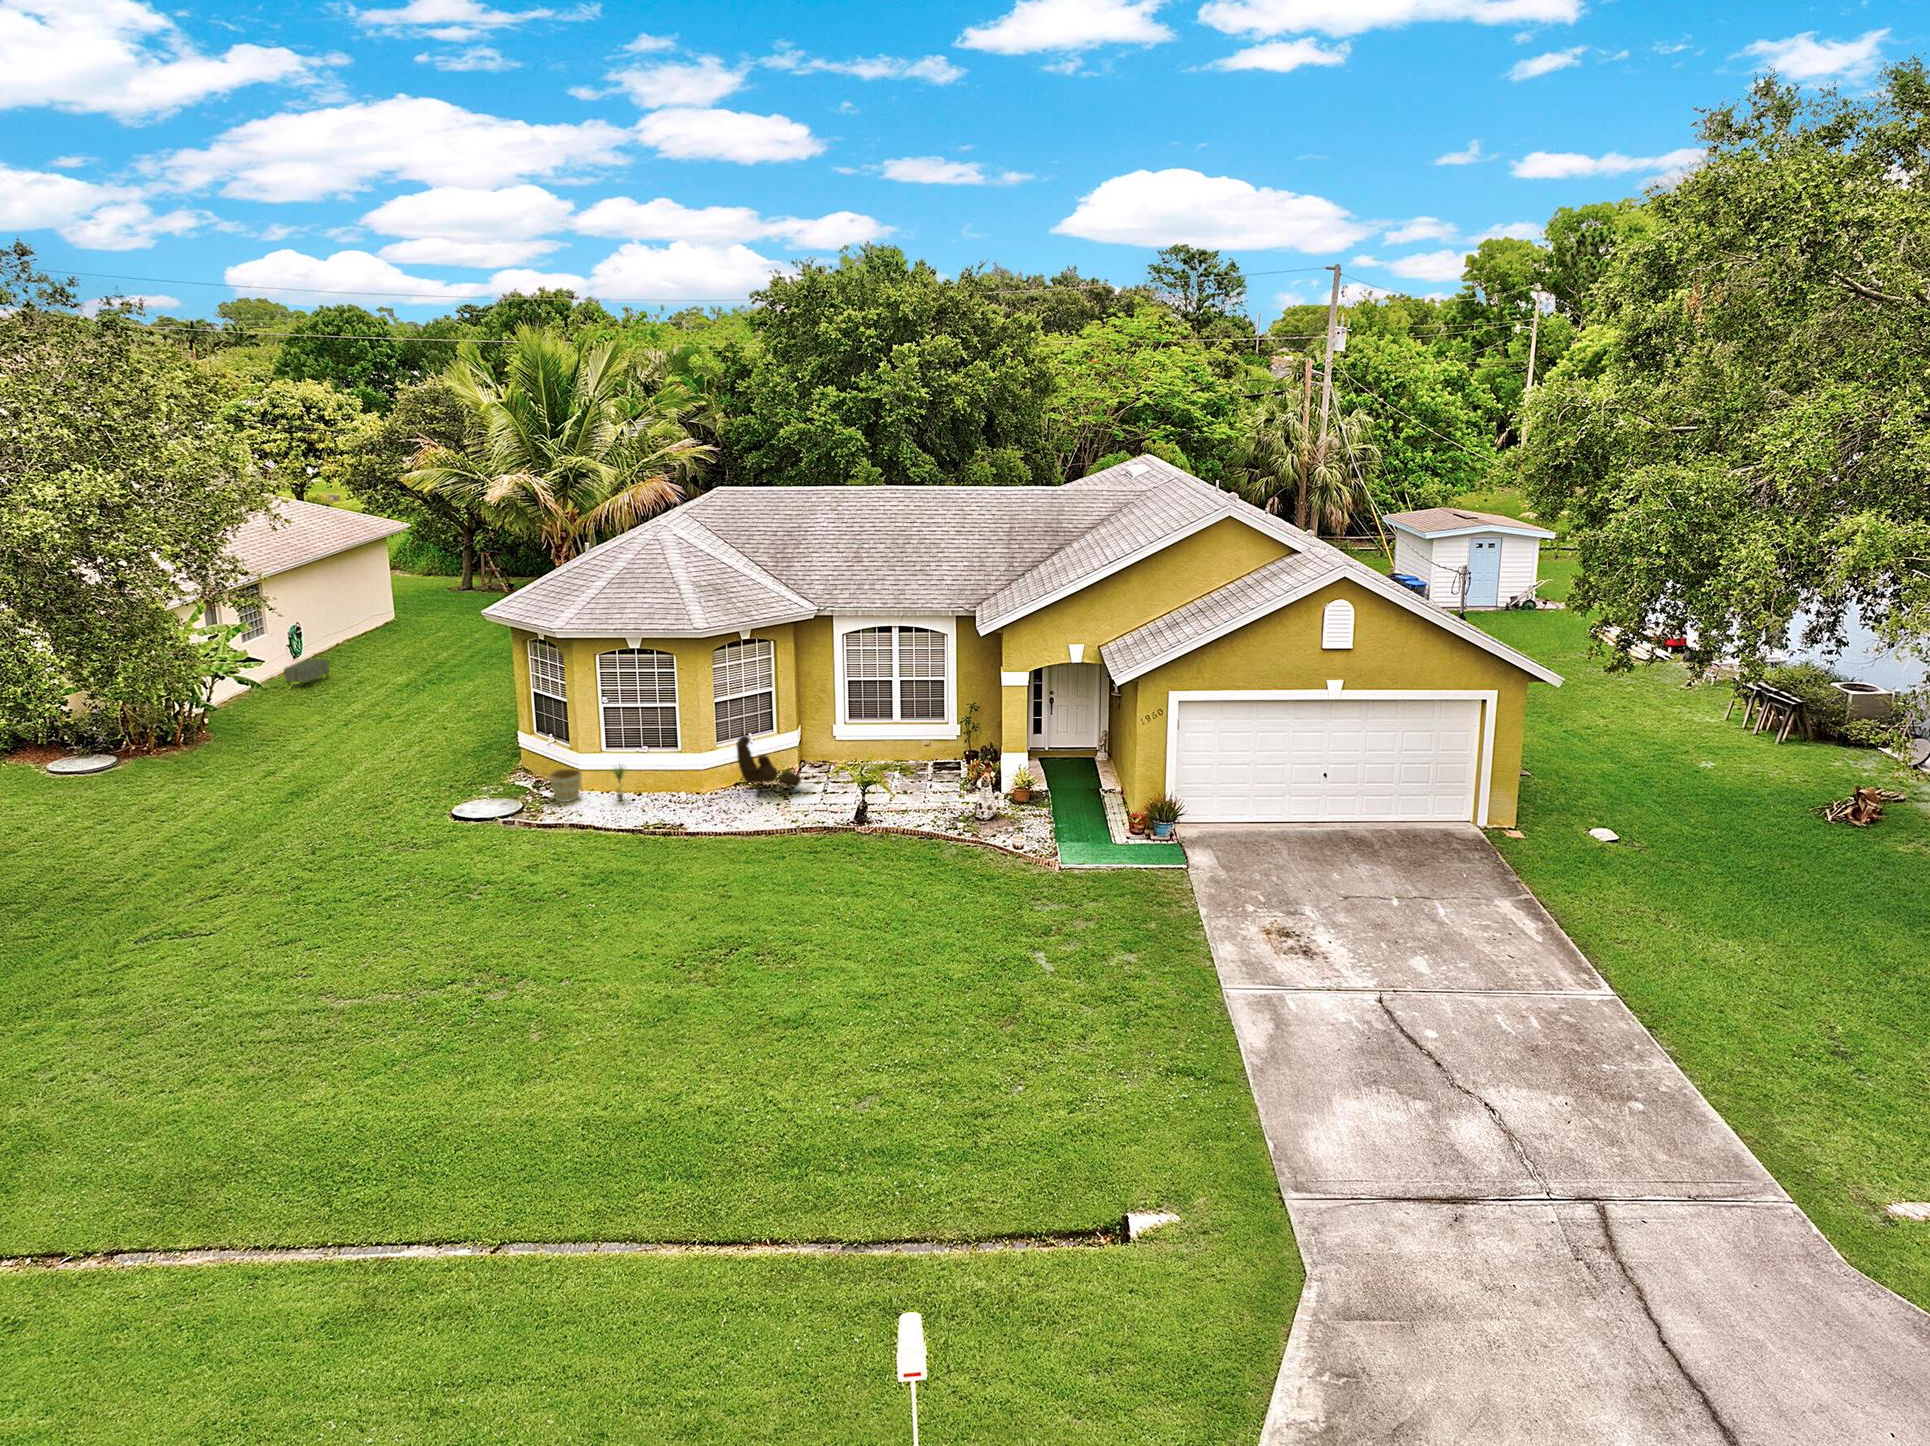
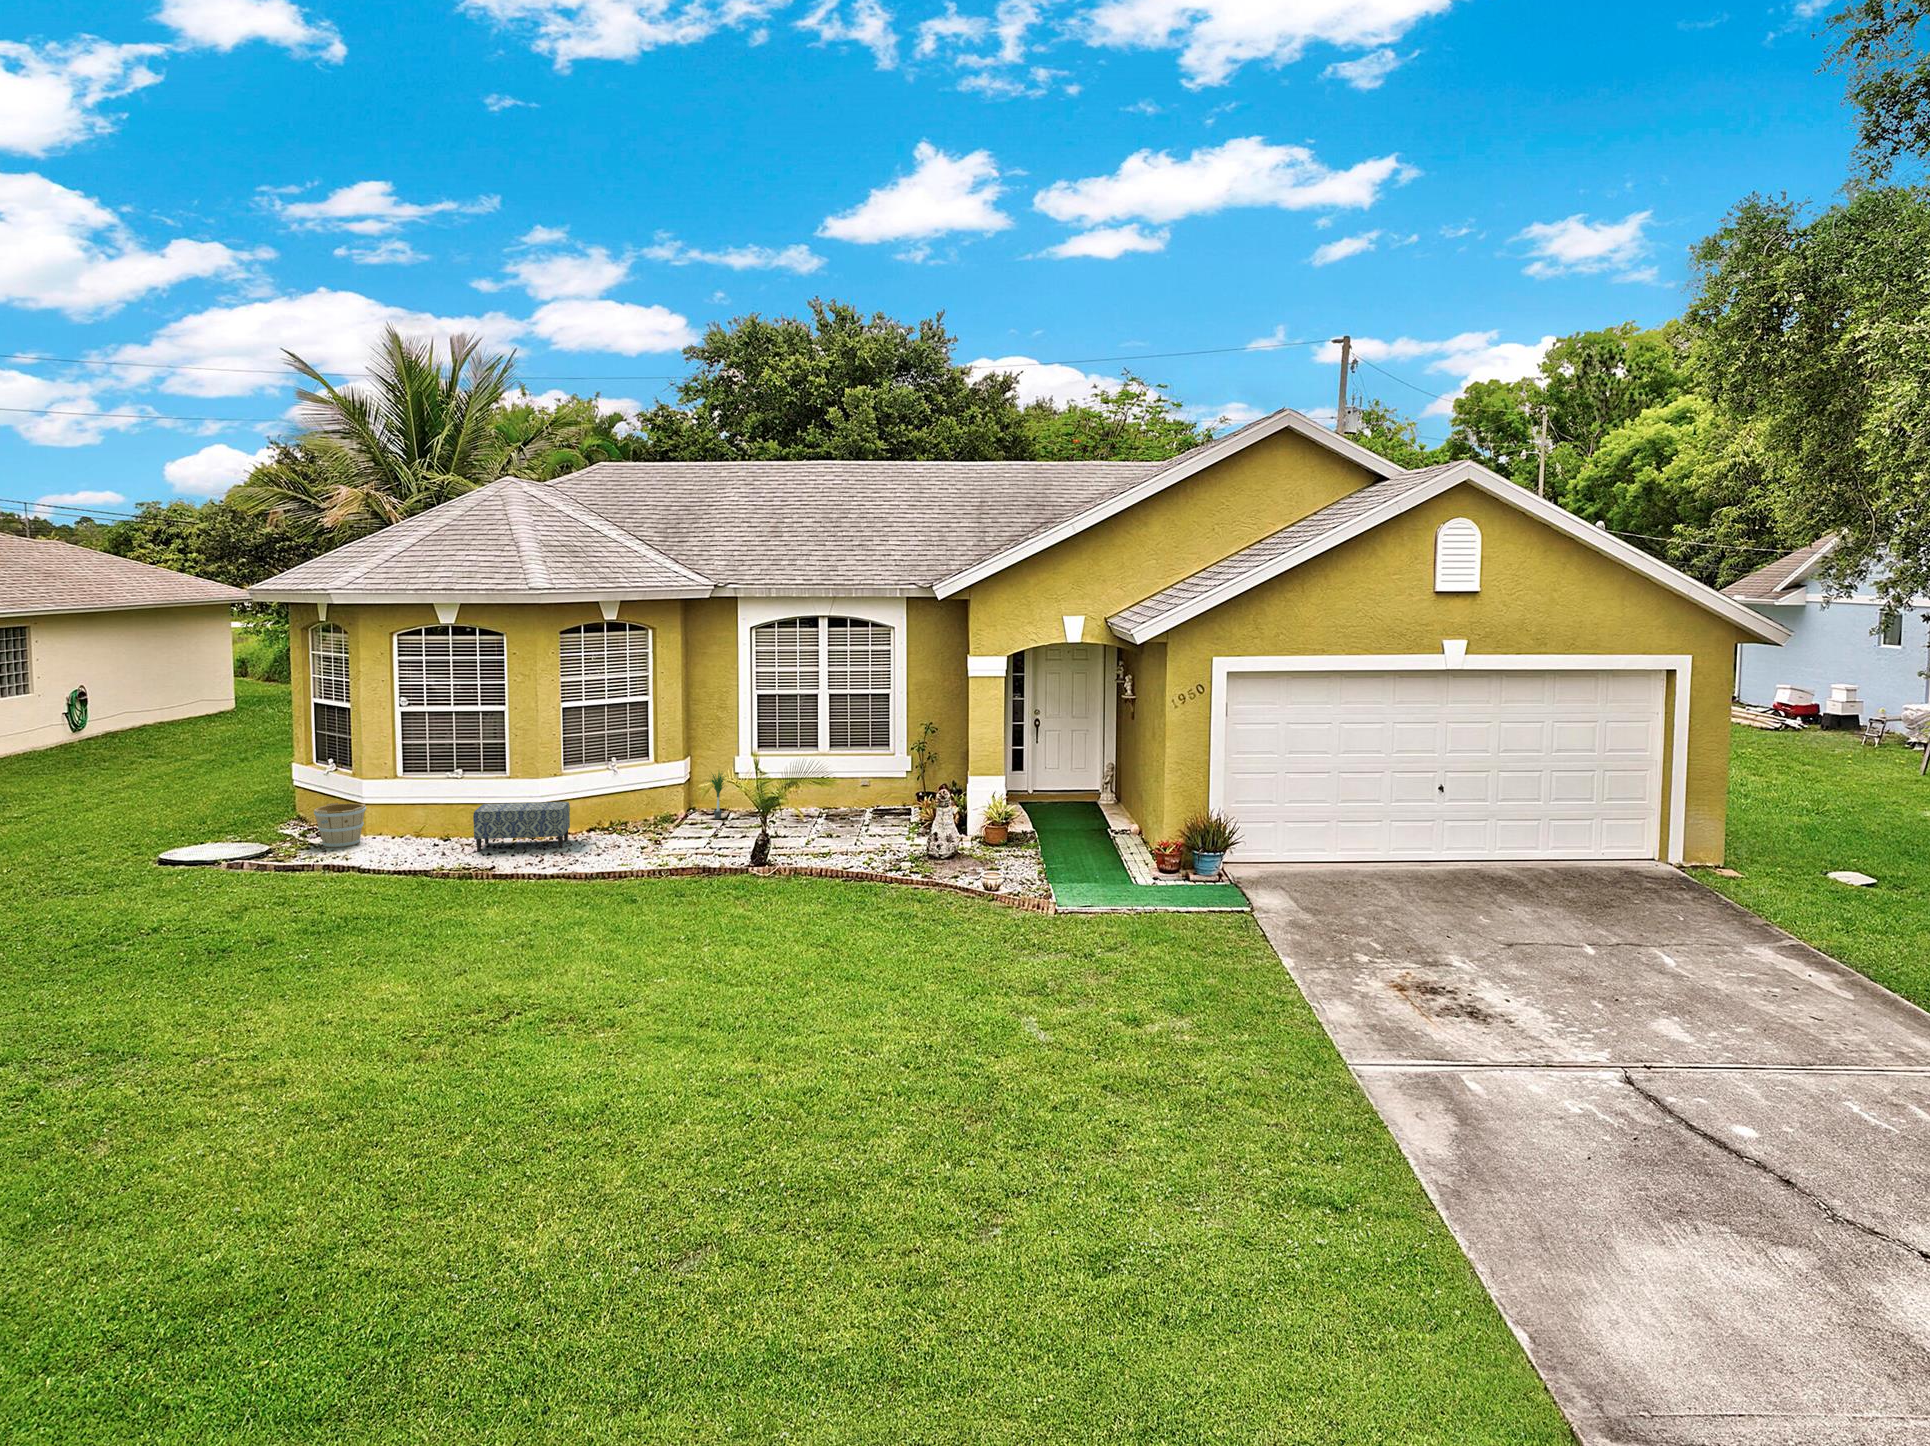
bench: present [284,659,330,687] -> present [473,802,570,851]
lounge chair: present [736,736,801,796] -> none [589,757,684,841]
potted plant: present [613,765,624,800] -> present [710,773,726,819]

